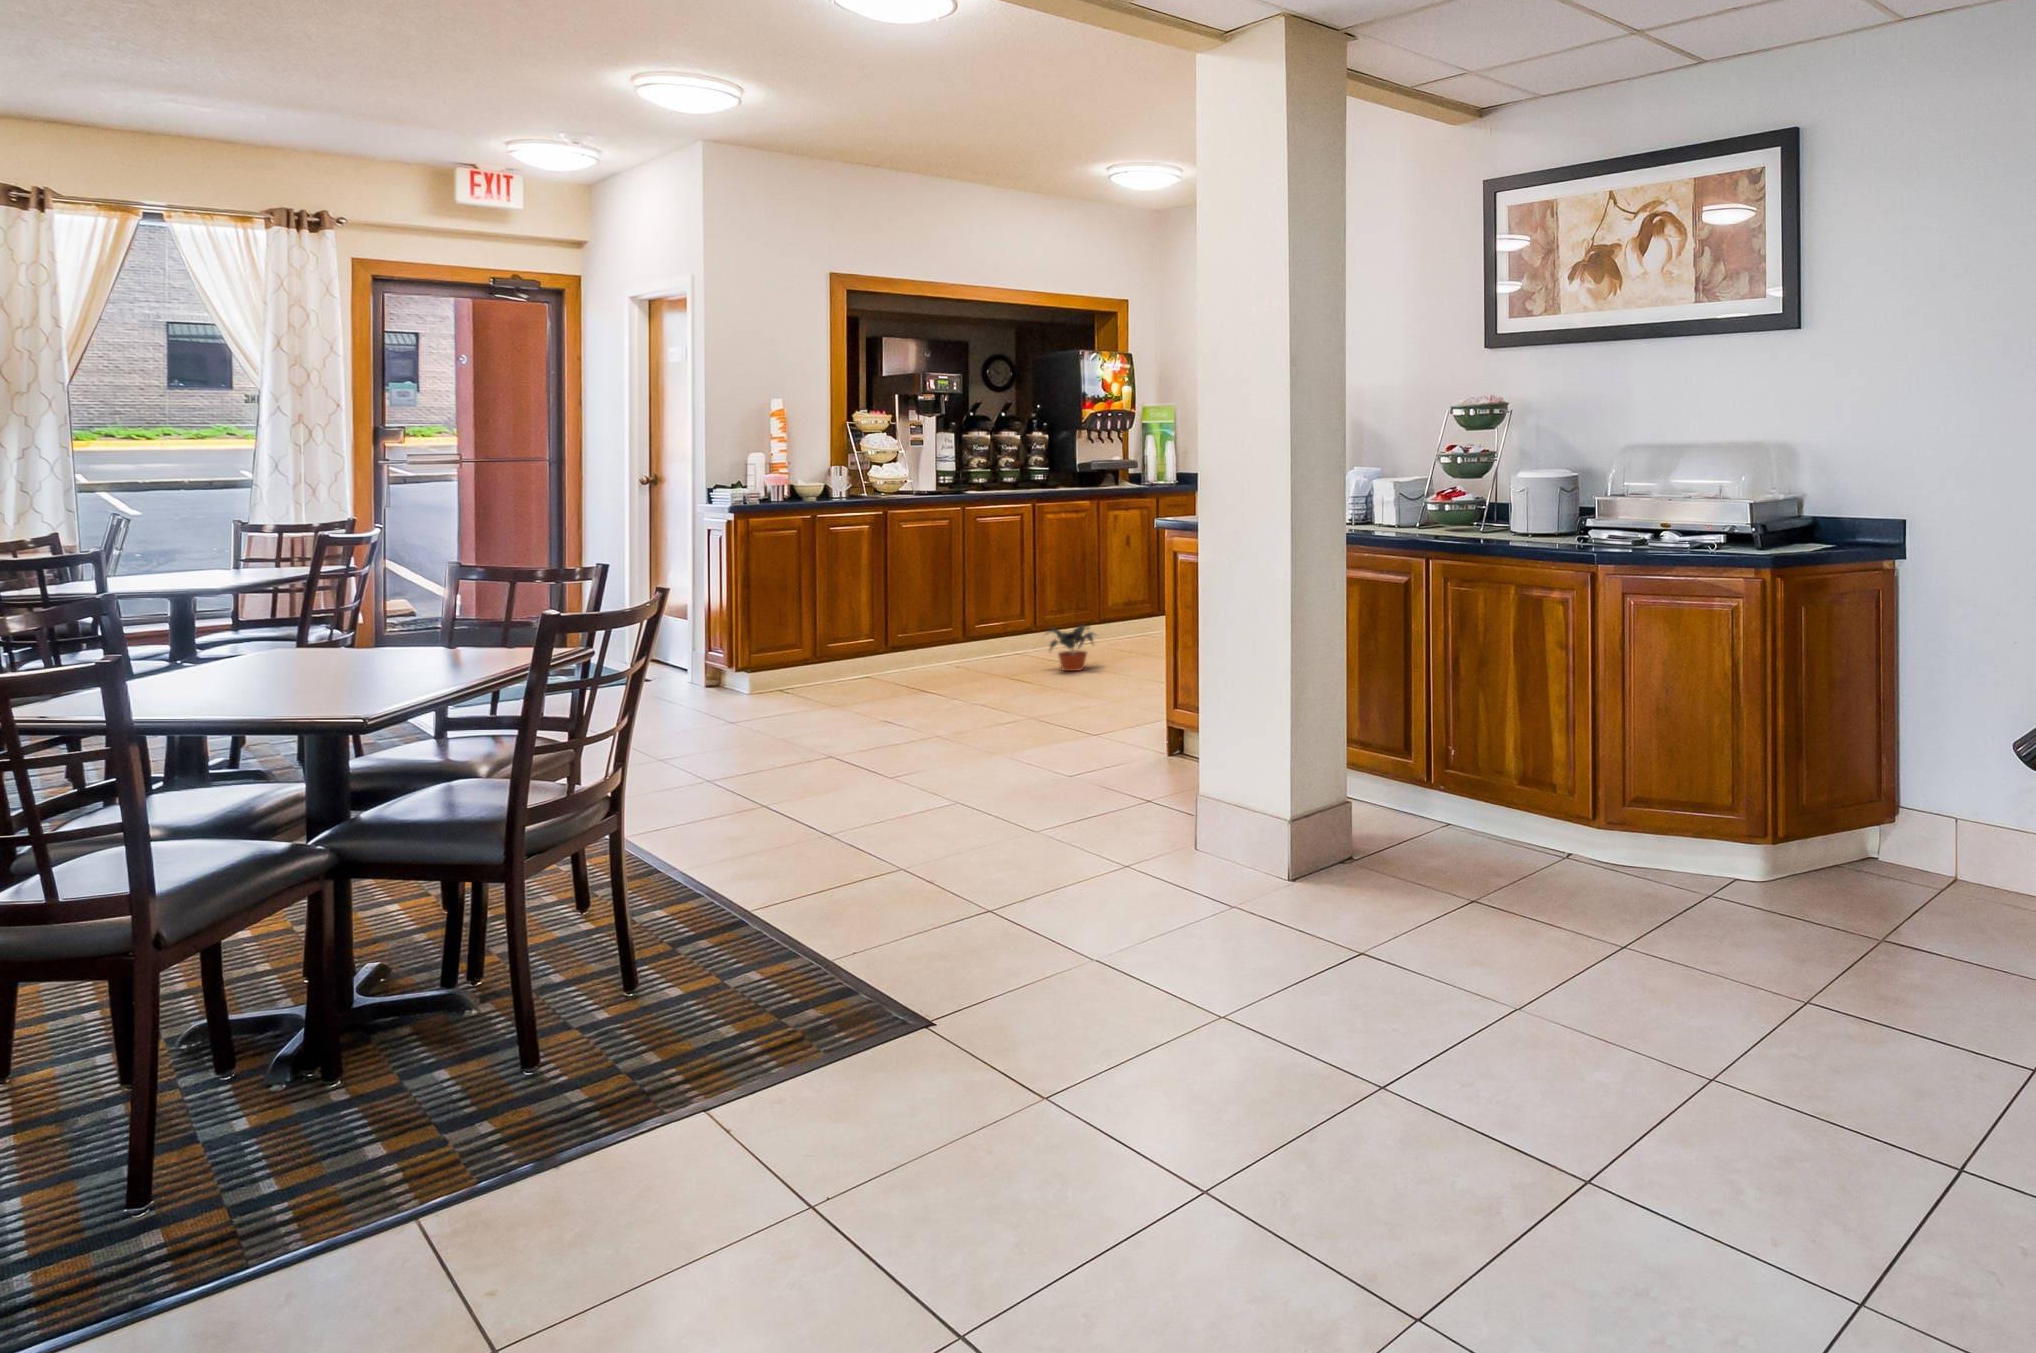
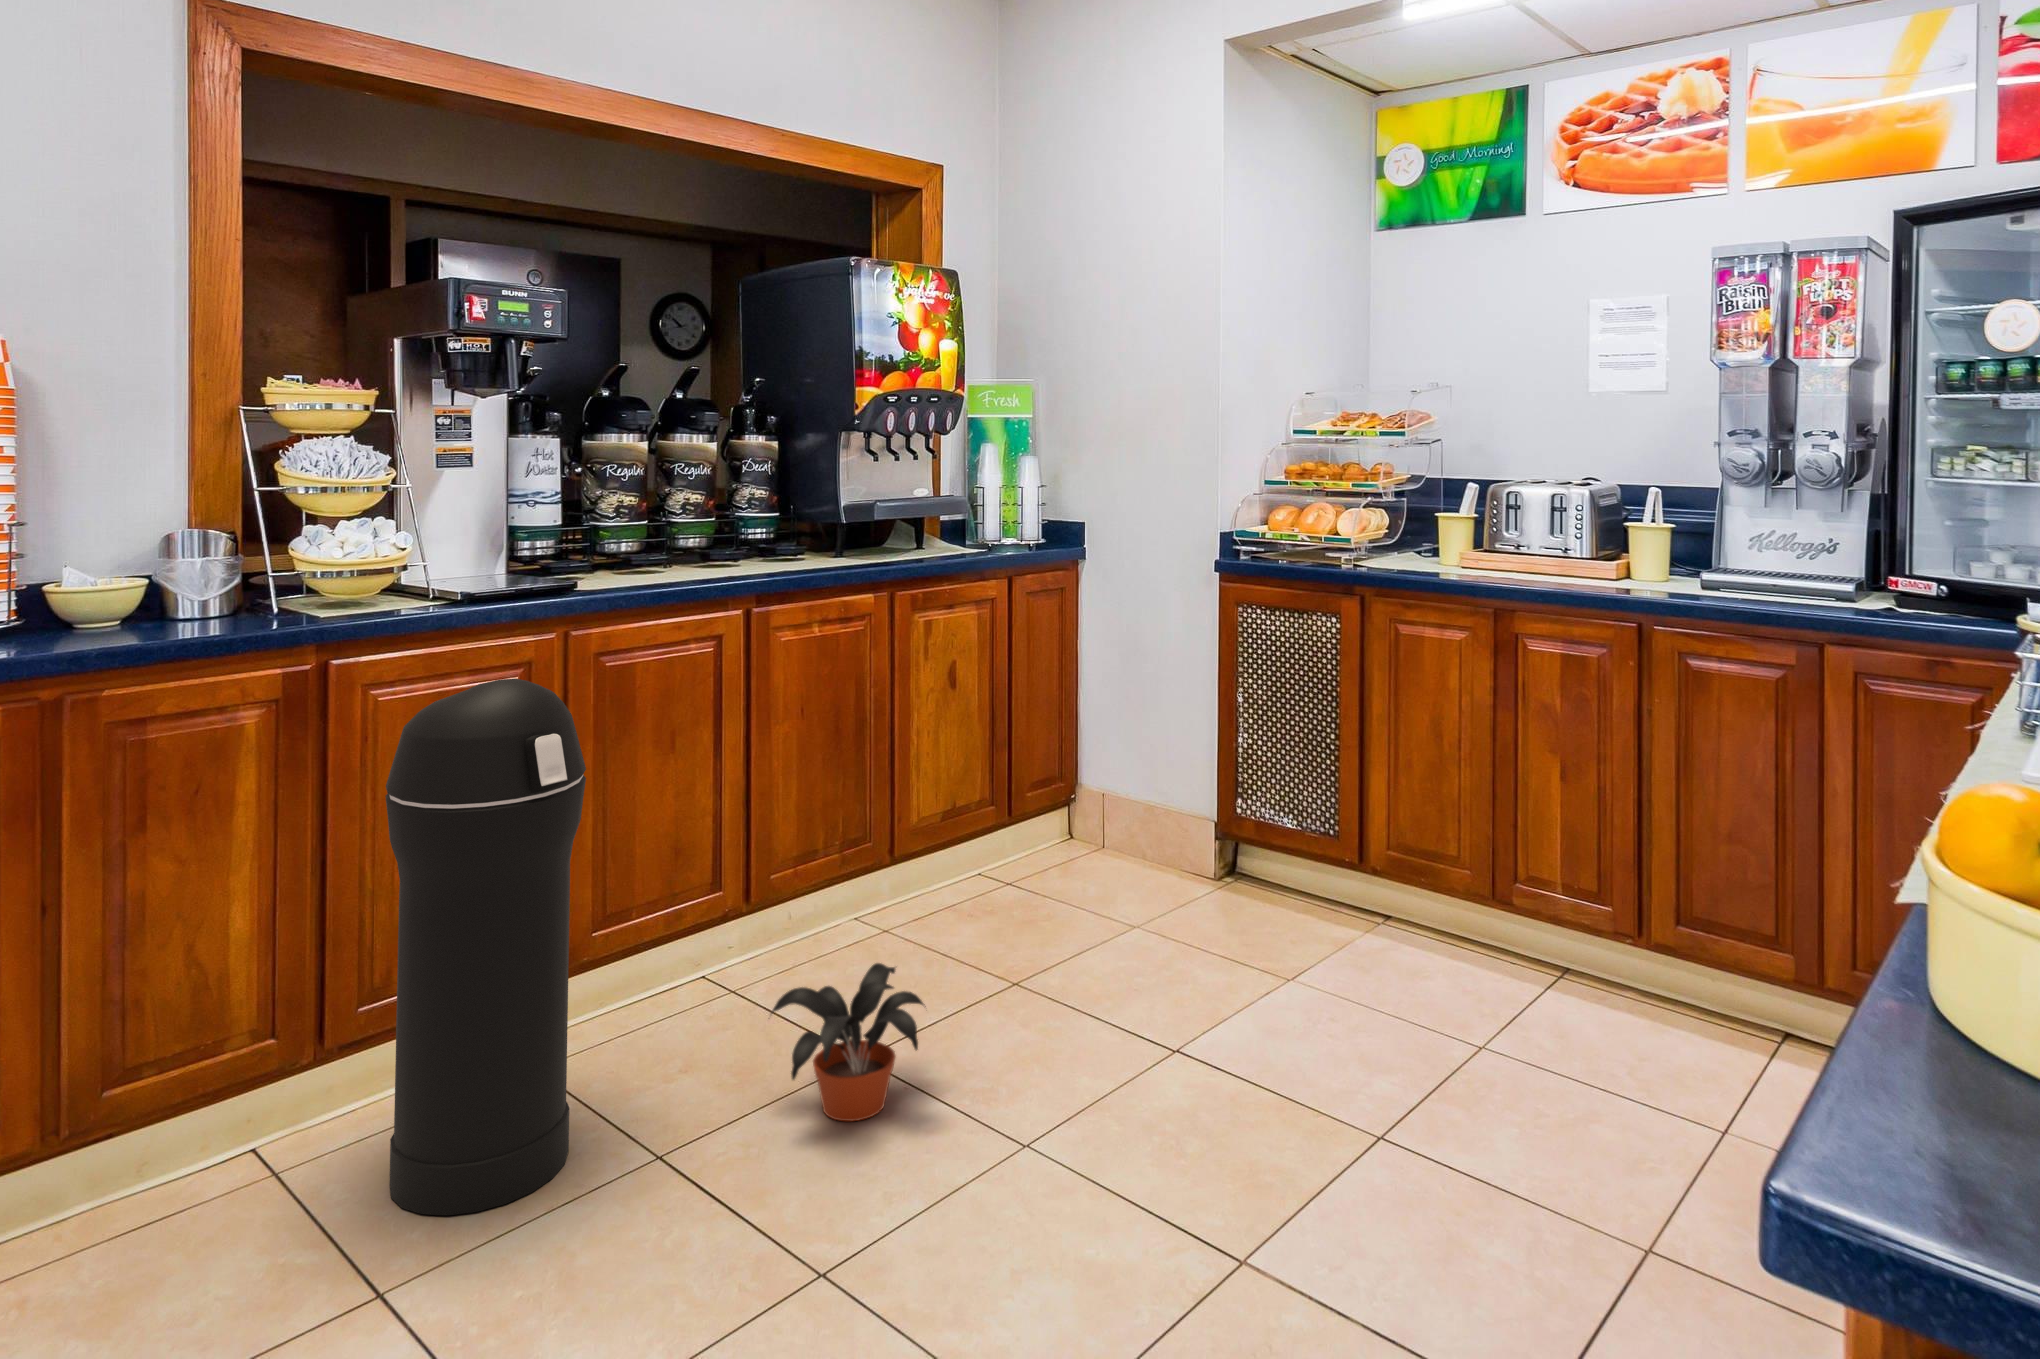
trash can: none [913,515,978,682] -> present [385,679,586,1215]

